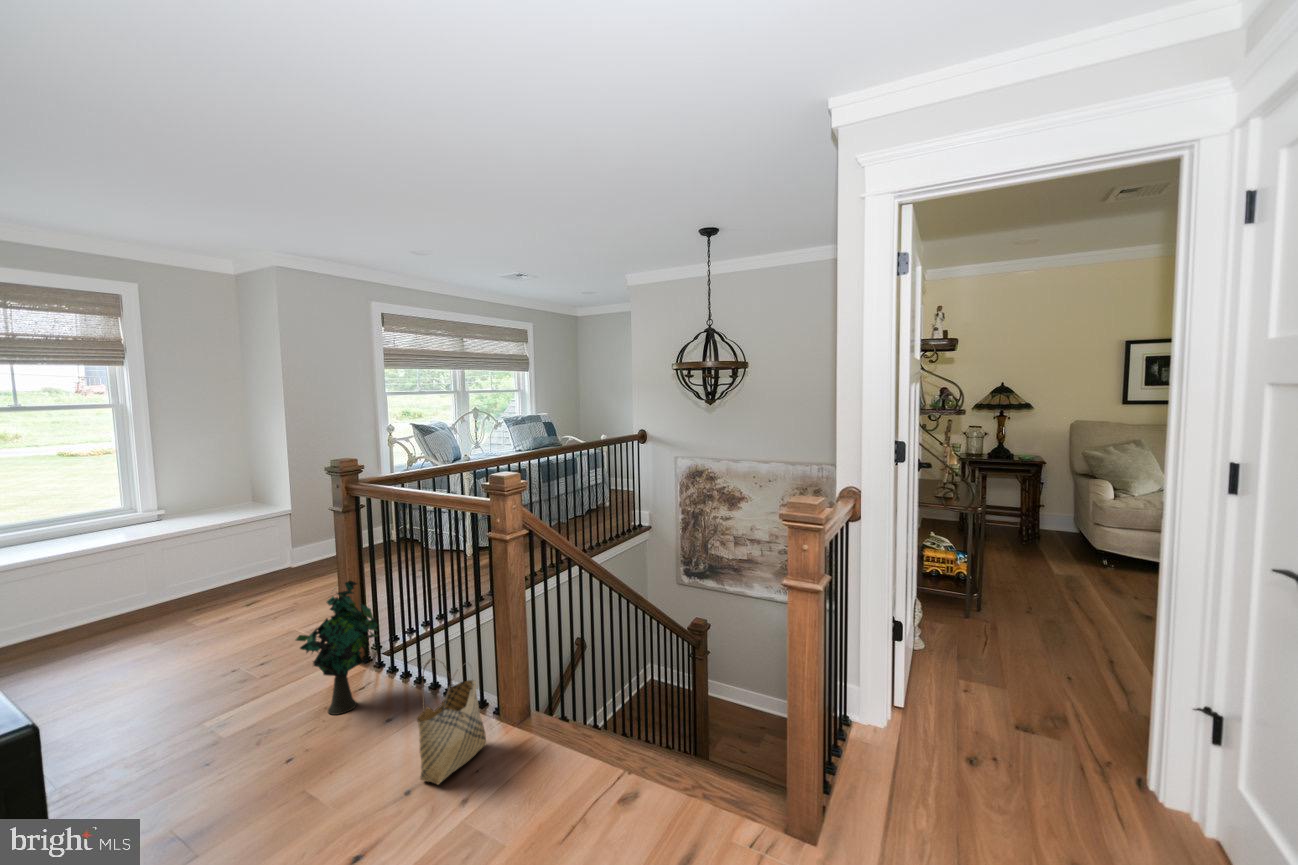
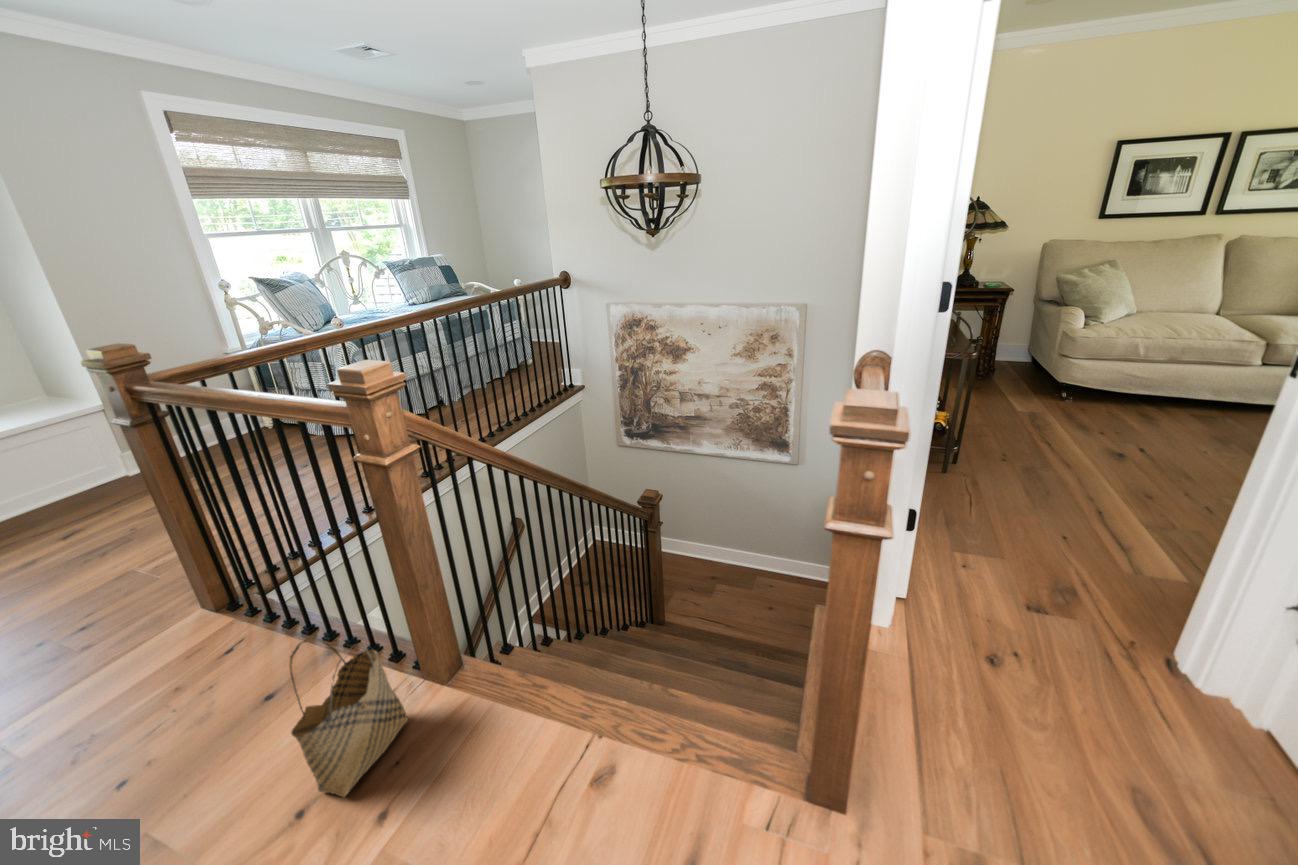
decorative plant: present [296,581,377,715] -> none [96,528,236,697]

